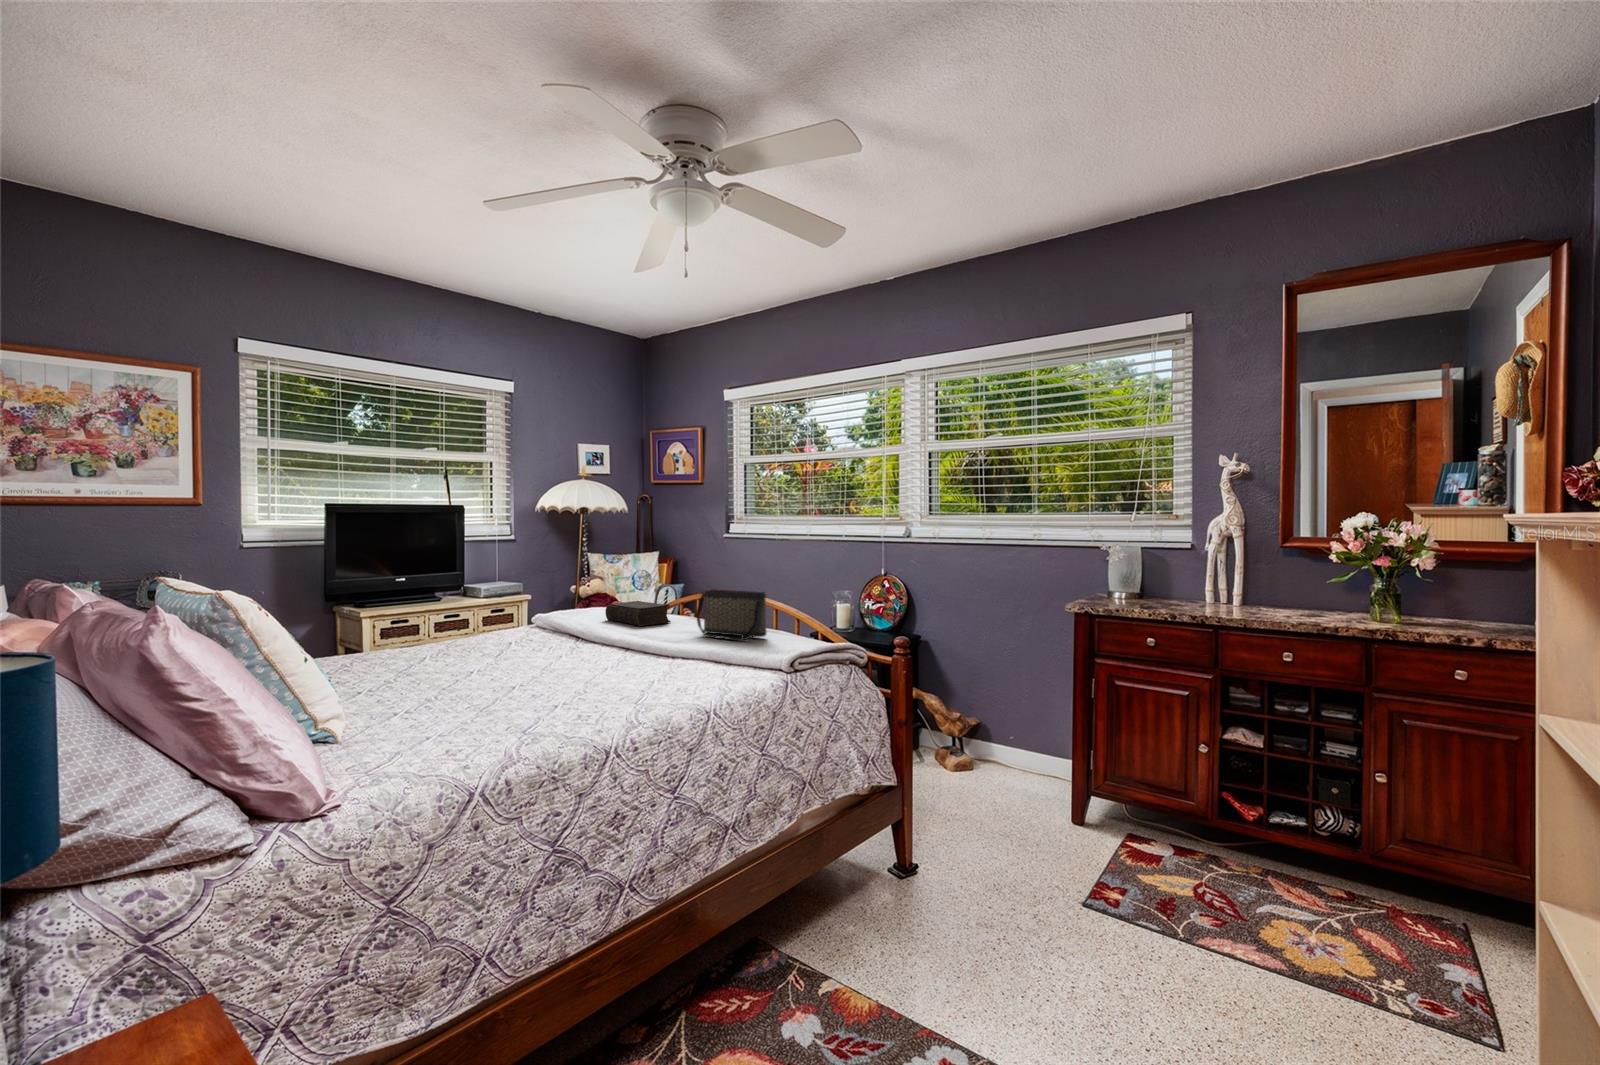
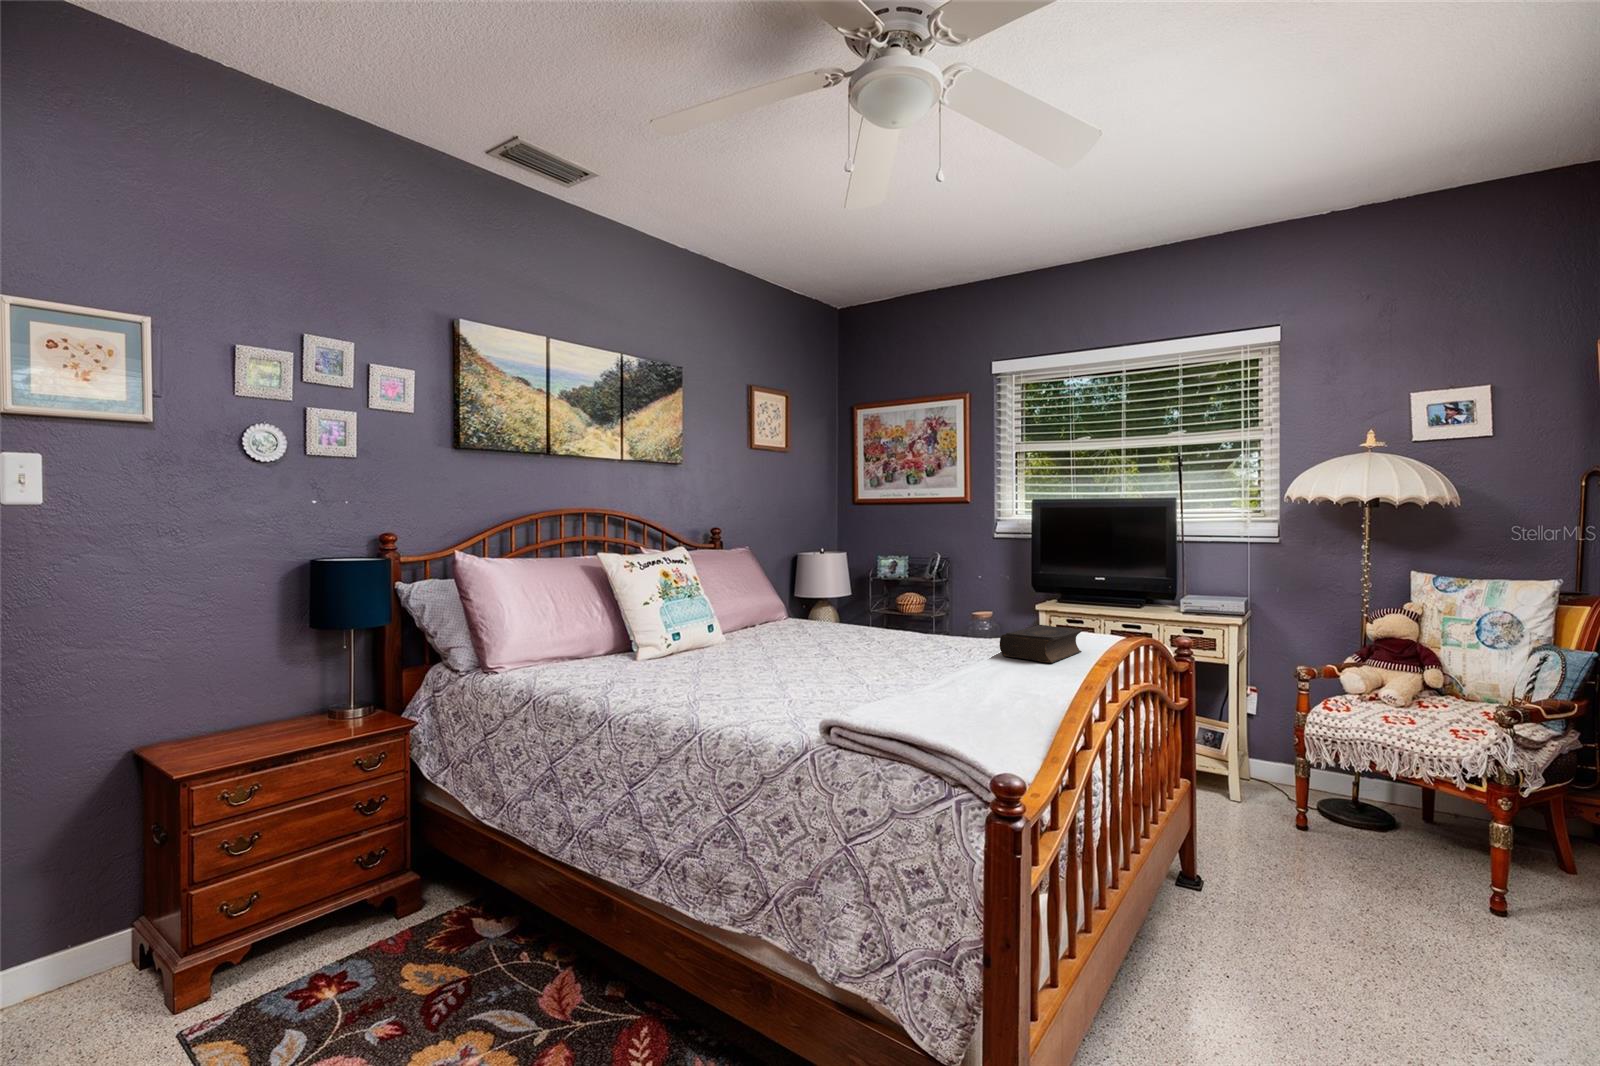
handbag: present [696,589,767,640] -> none [934,618,1004,702]

